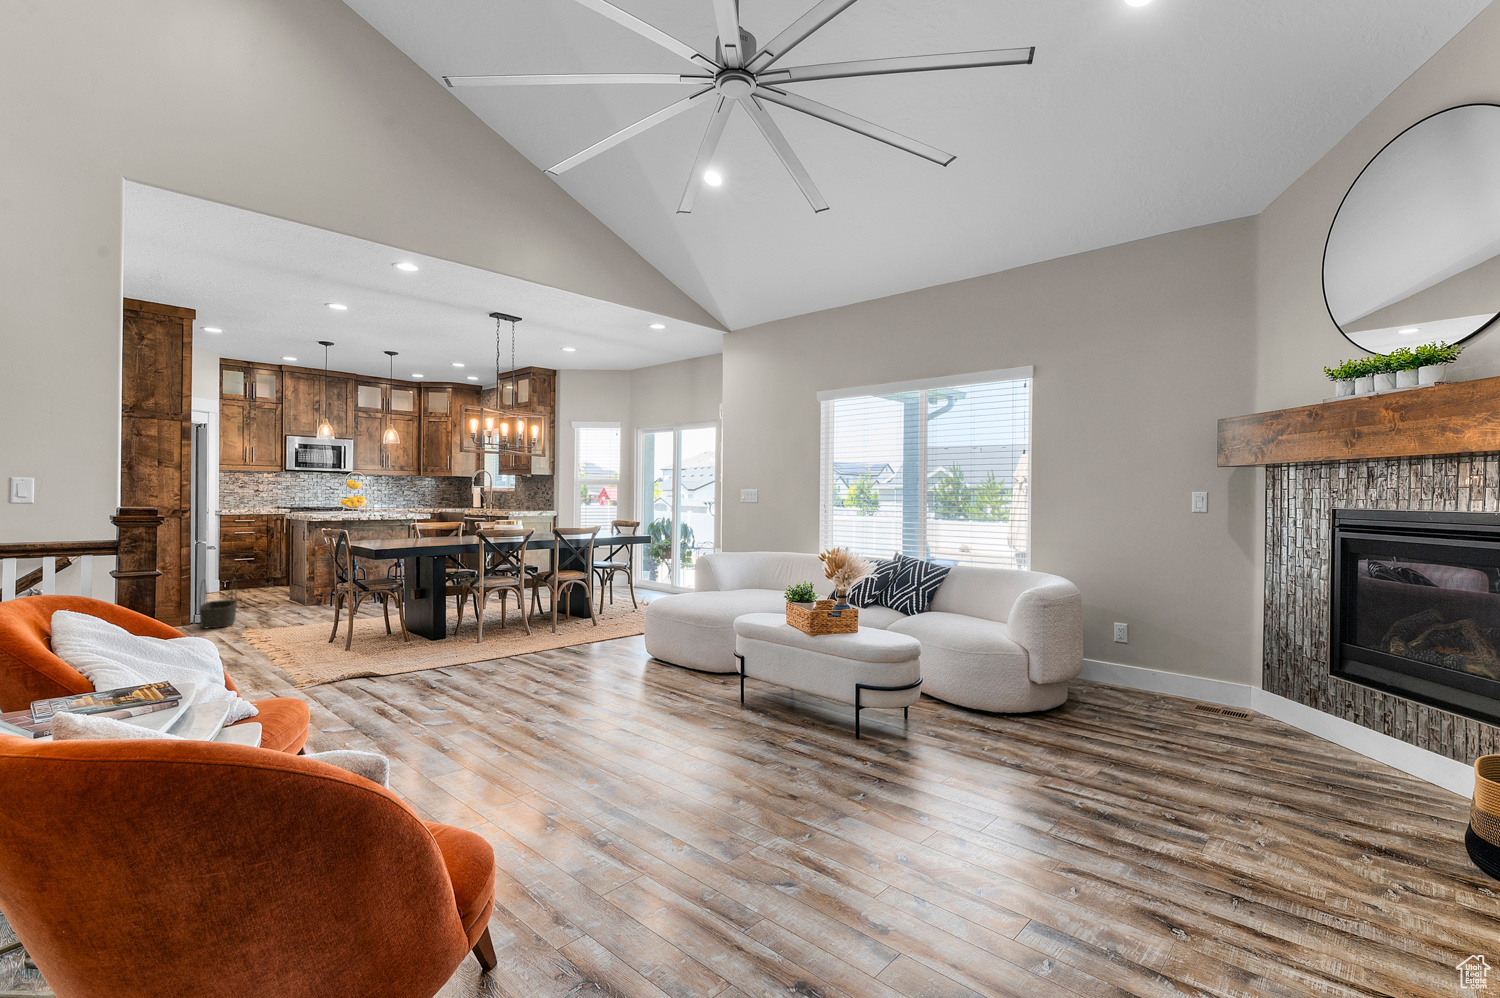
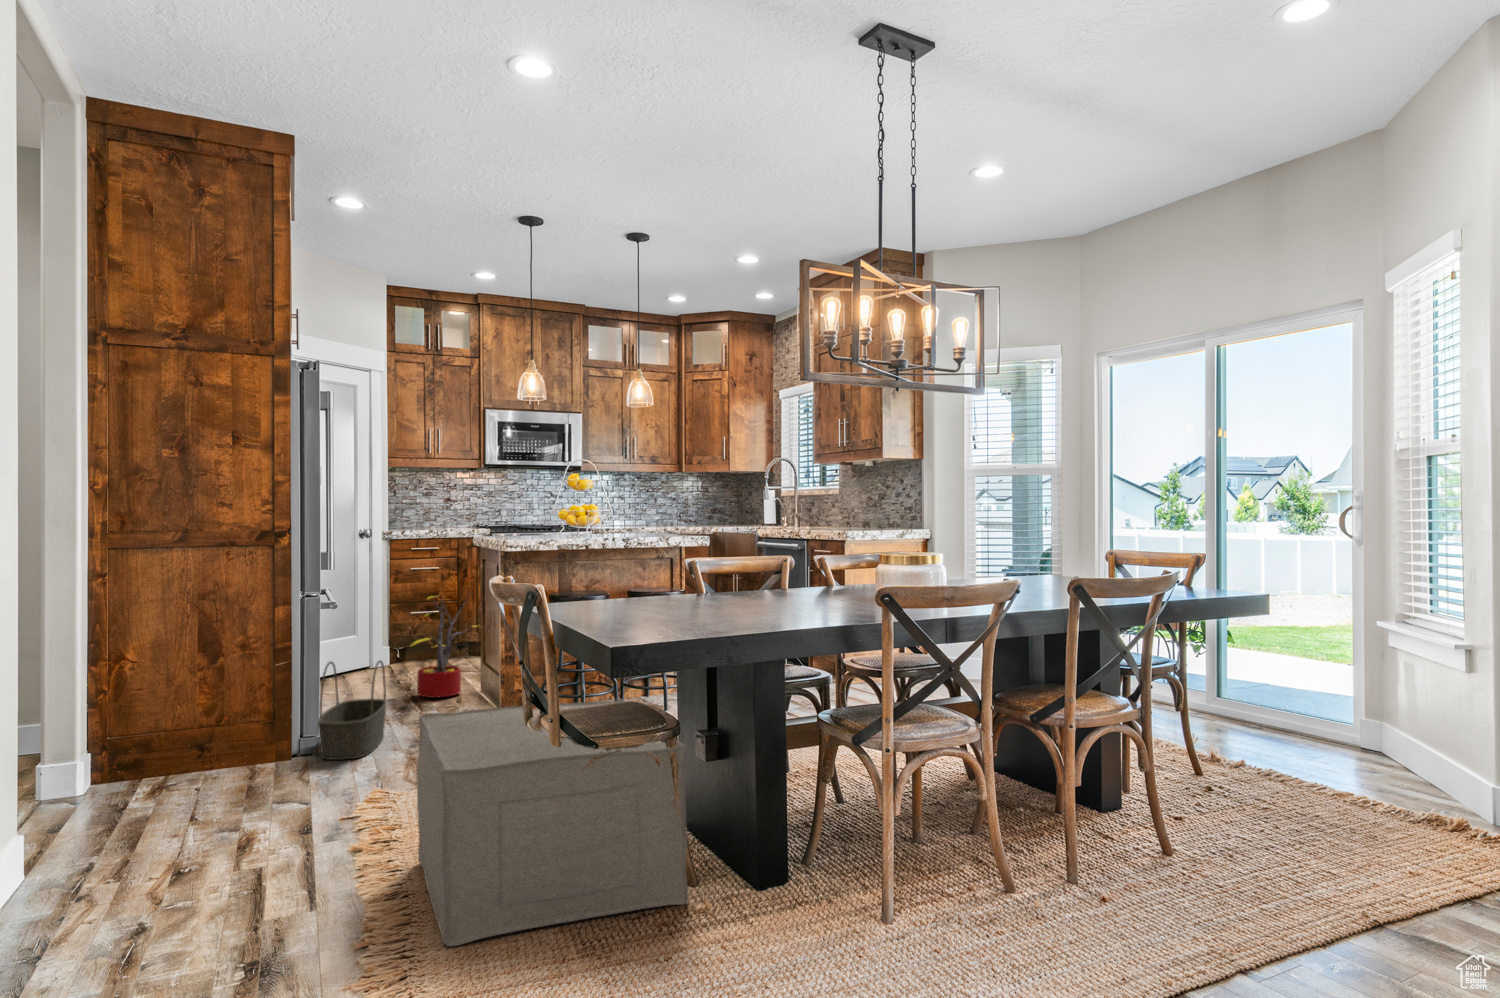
decorative plant: none [245,545,288,604] -> present [411,597,463,698]
ottoman: none [277,583,404,668] -> present [417,699,689,946]

